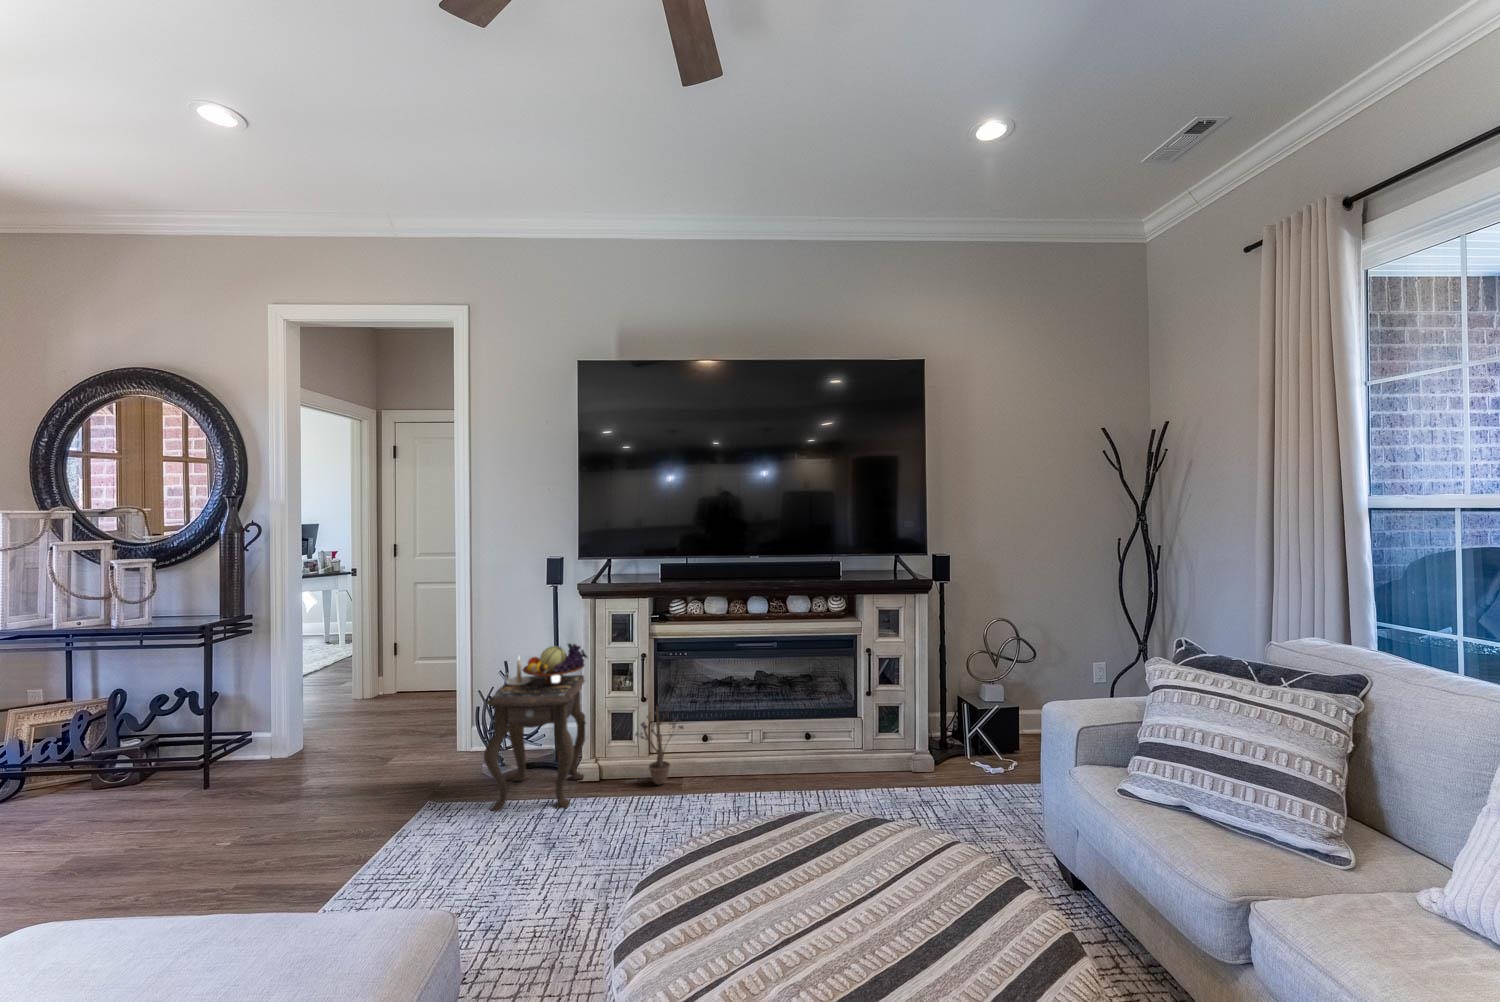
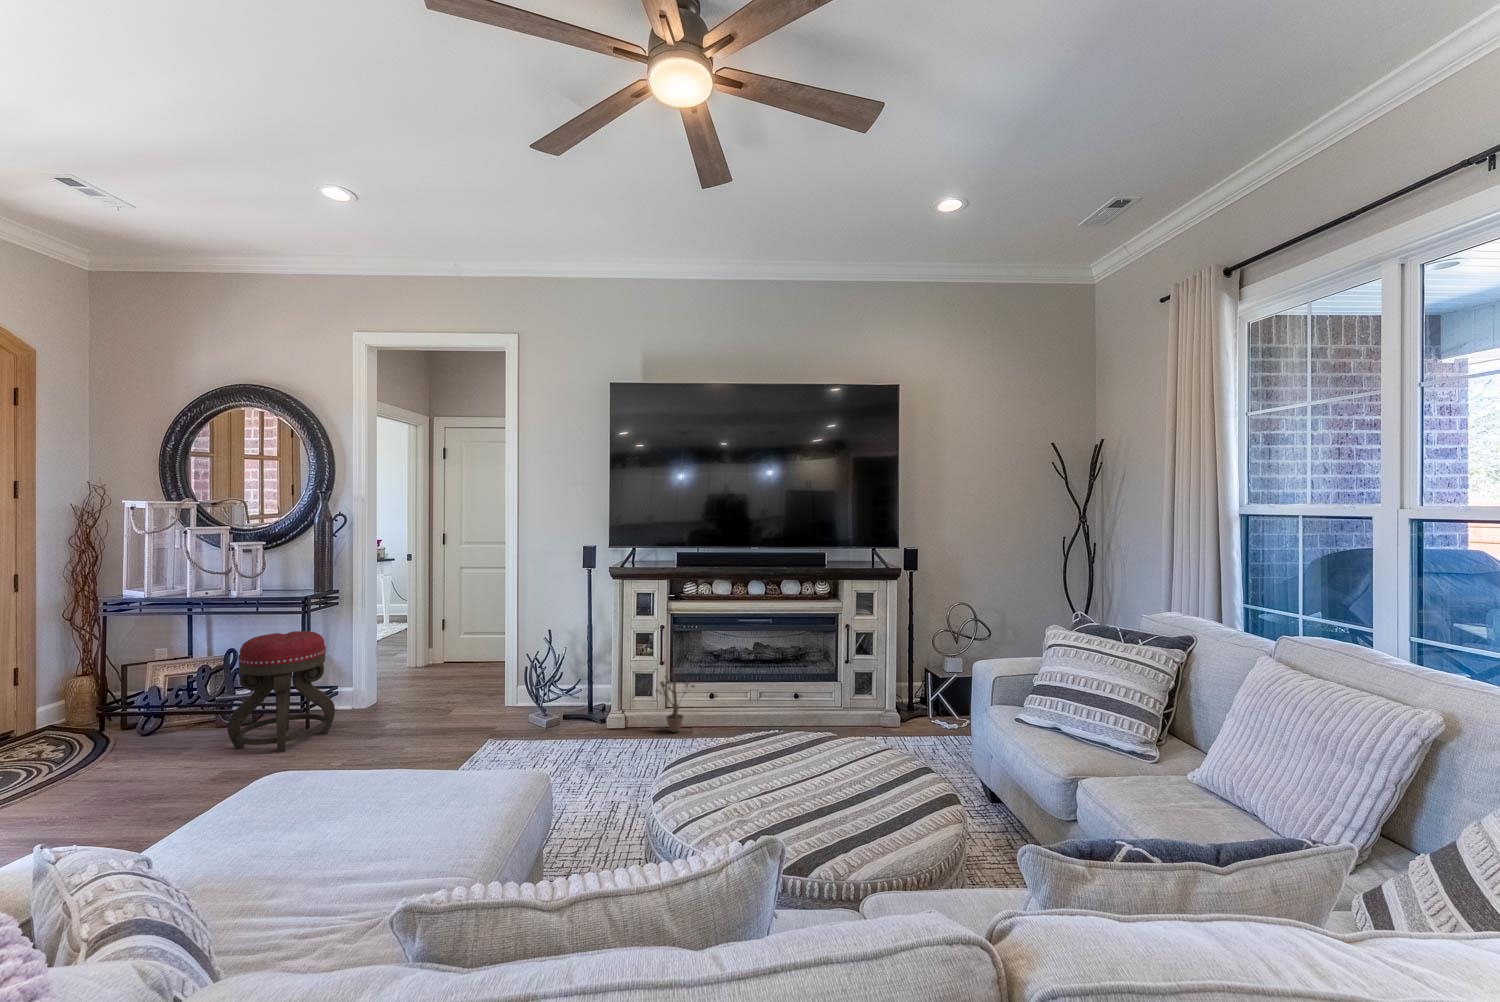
side table: present [484,644,588,811] -> none [535,612,621,747]
ottoman: none [91,669,239,828] -> present [228,631,335,753]

